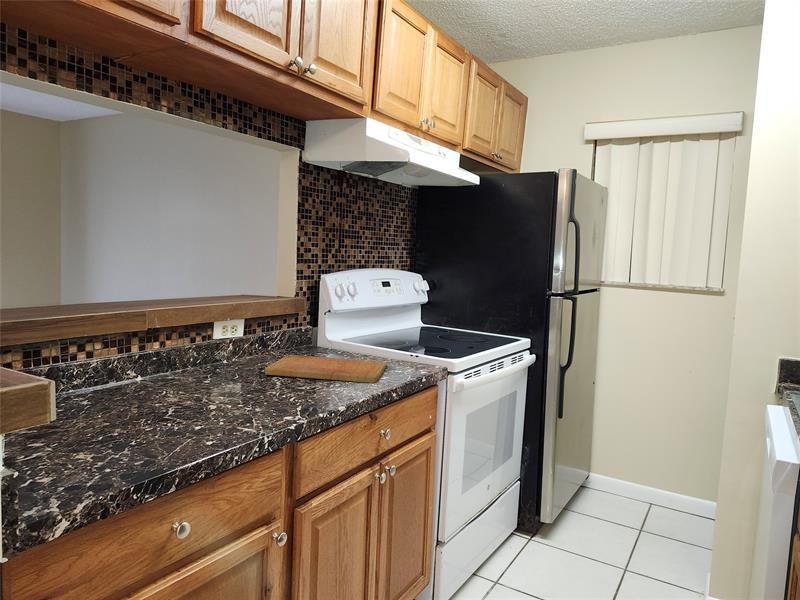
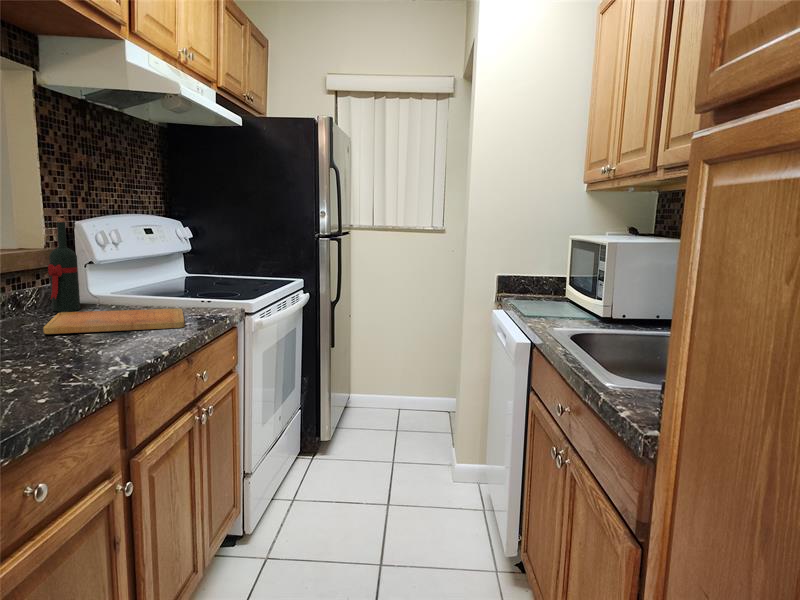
wine bottle: none [288,273,313,354] -> present [48,218,80,312]

